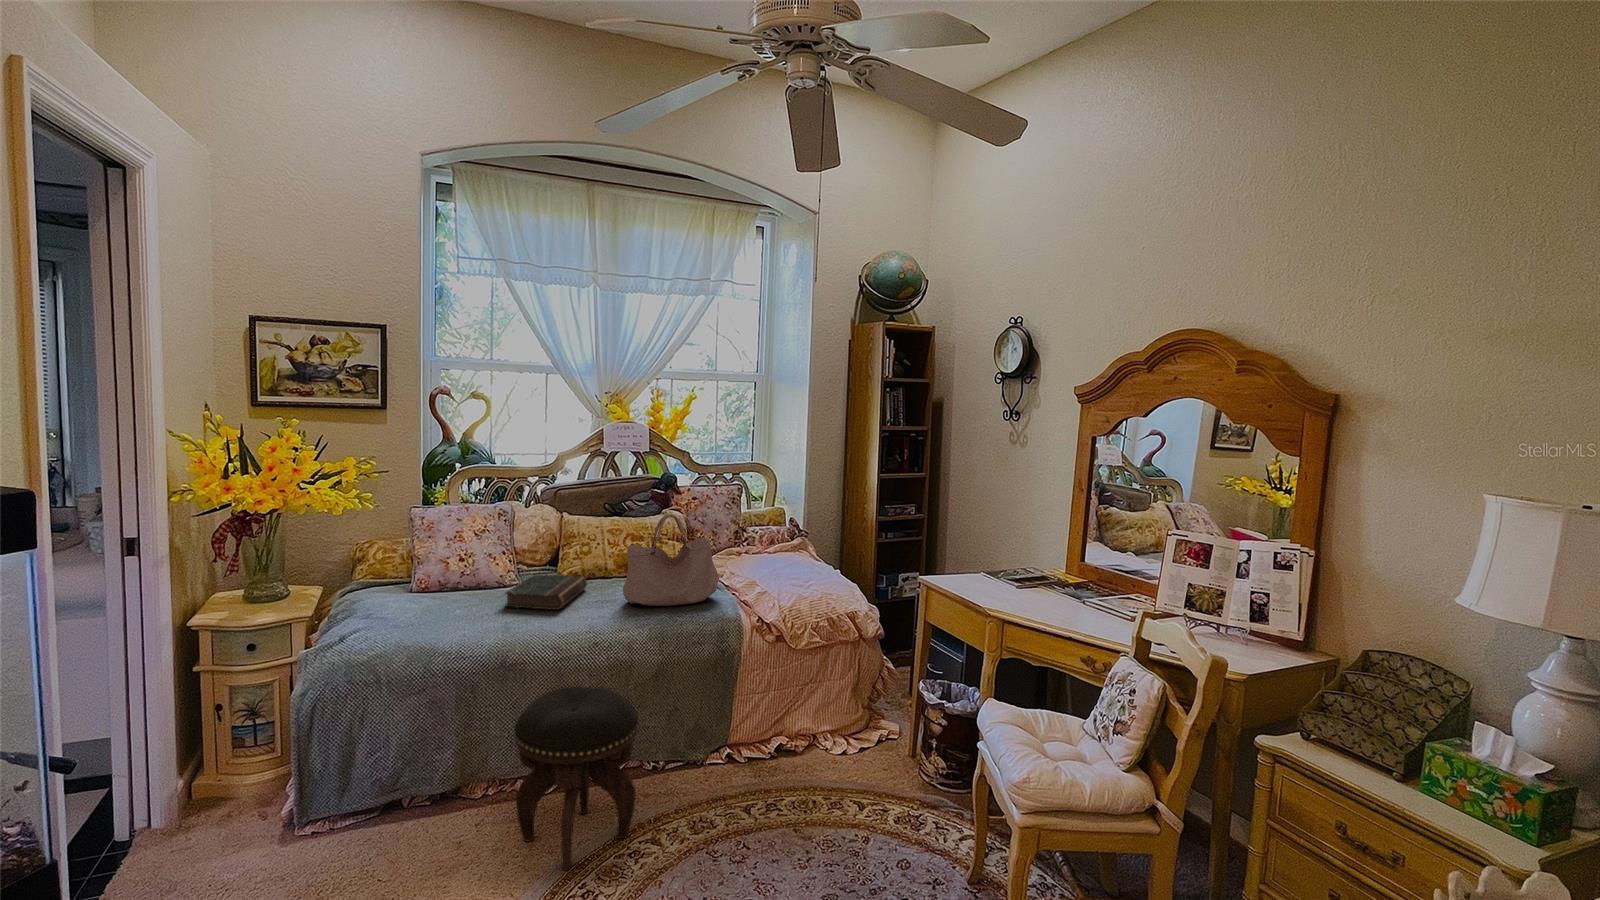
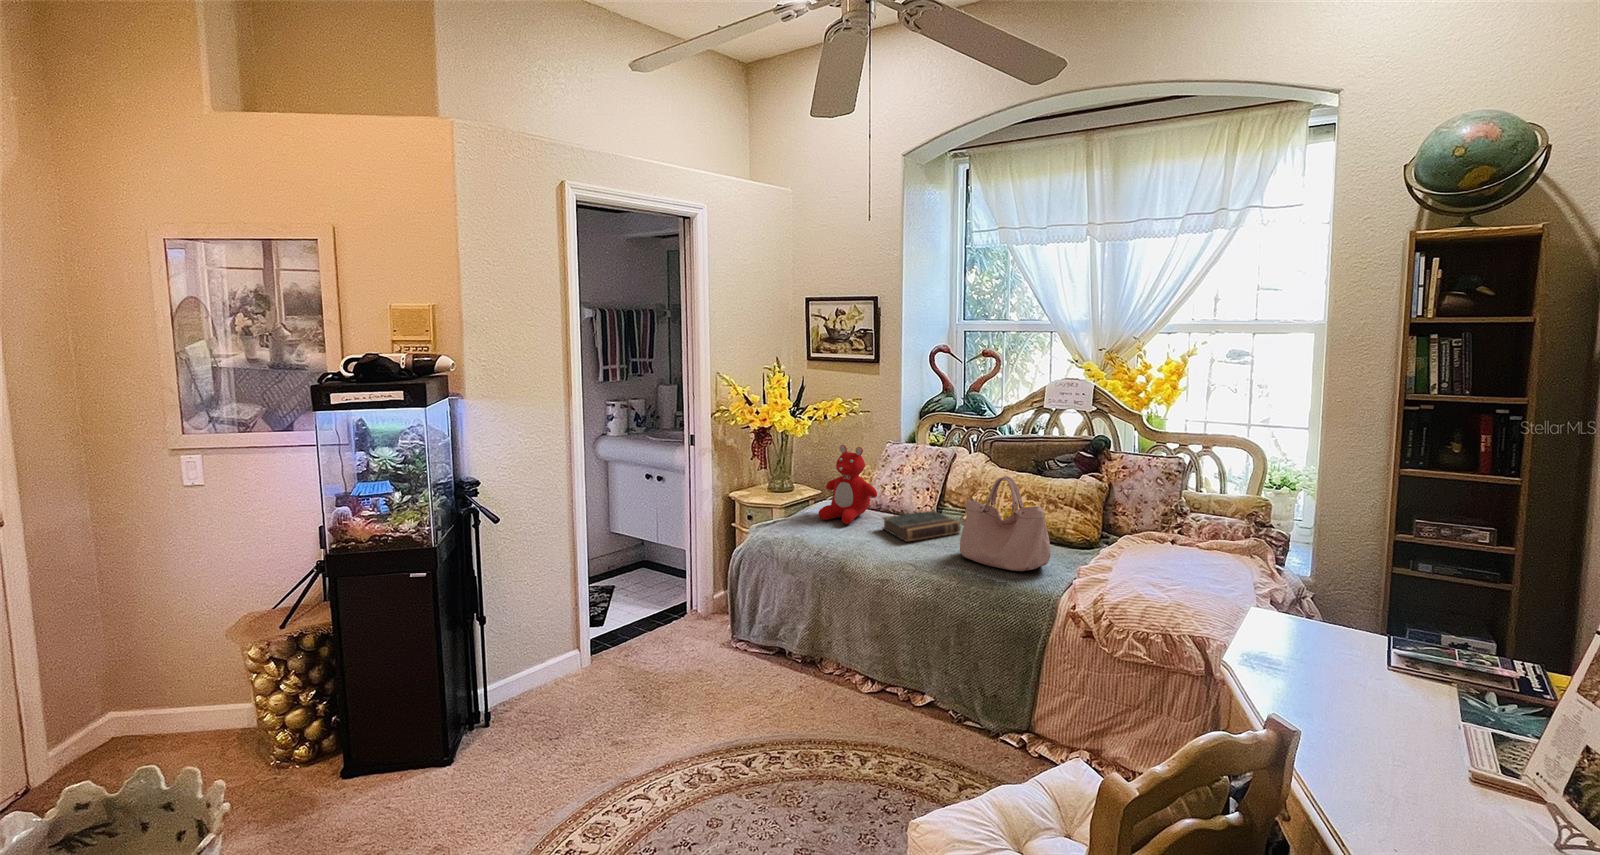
teddy bear: none [389,513,476,617] -> present [818,445,877,524]
footstool: present [514,686,638,871] -> none [784,598,880,738]

